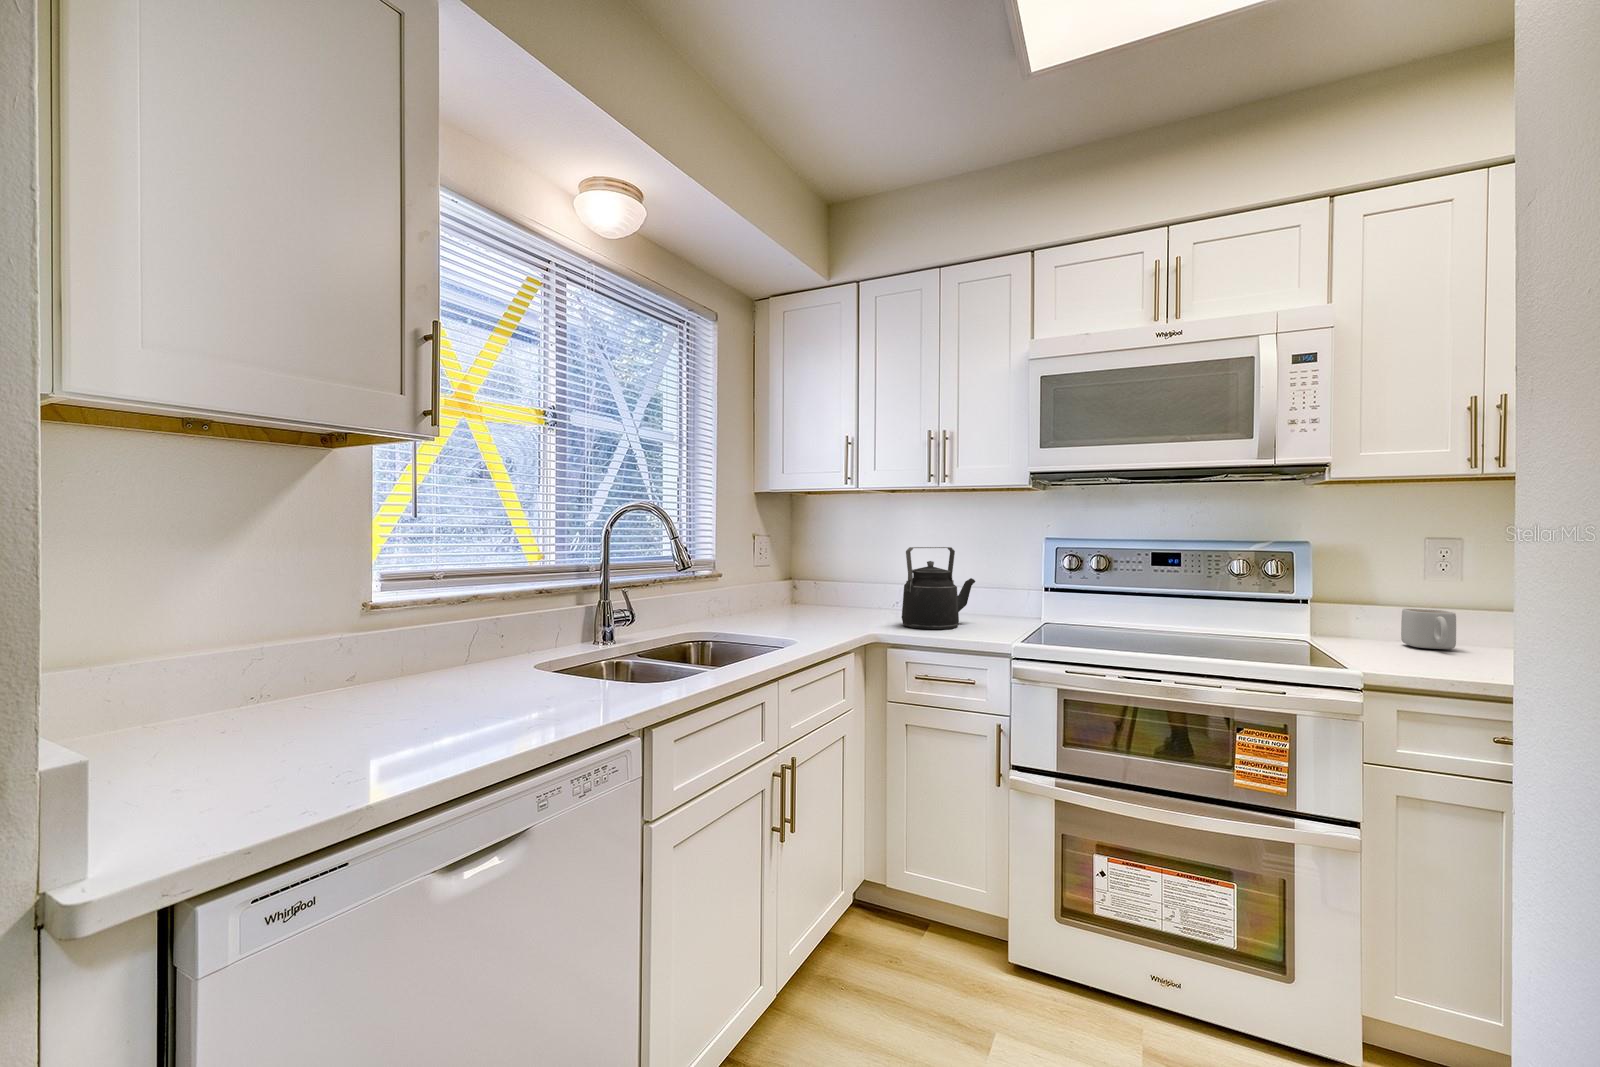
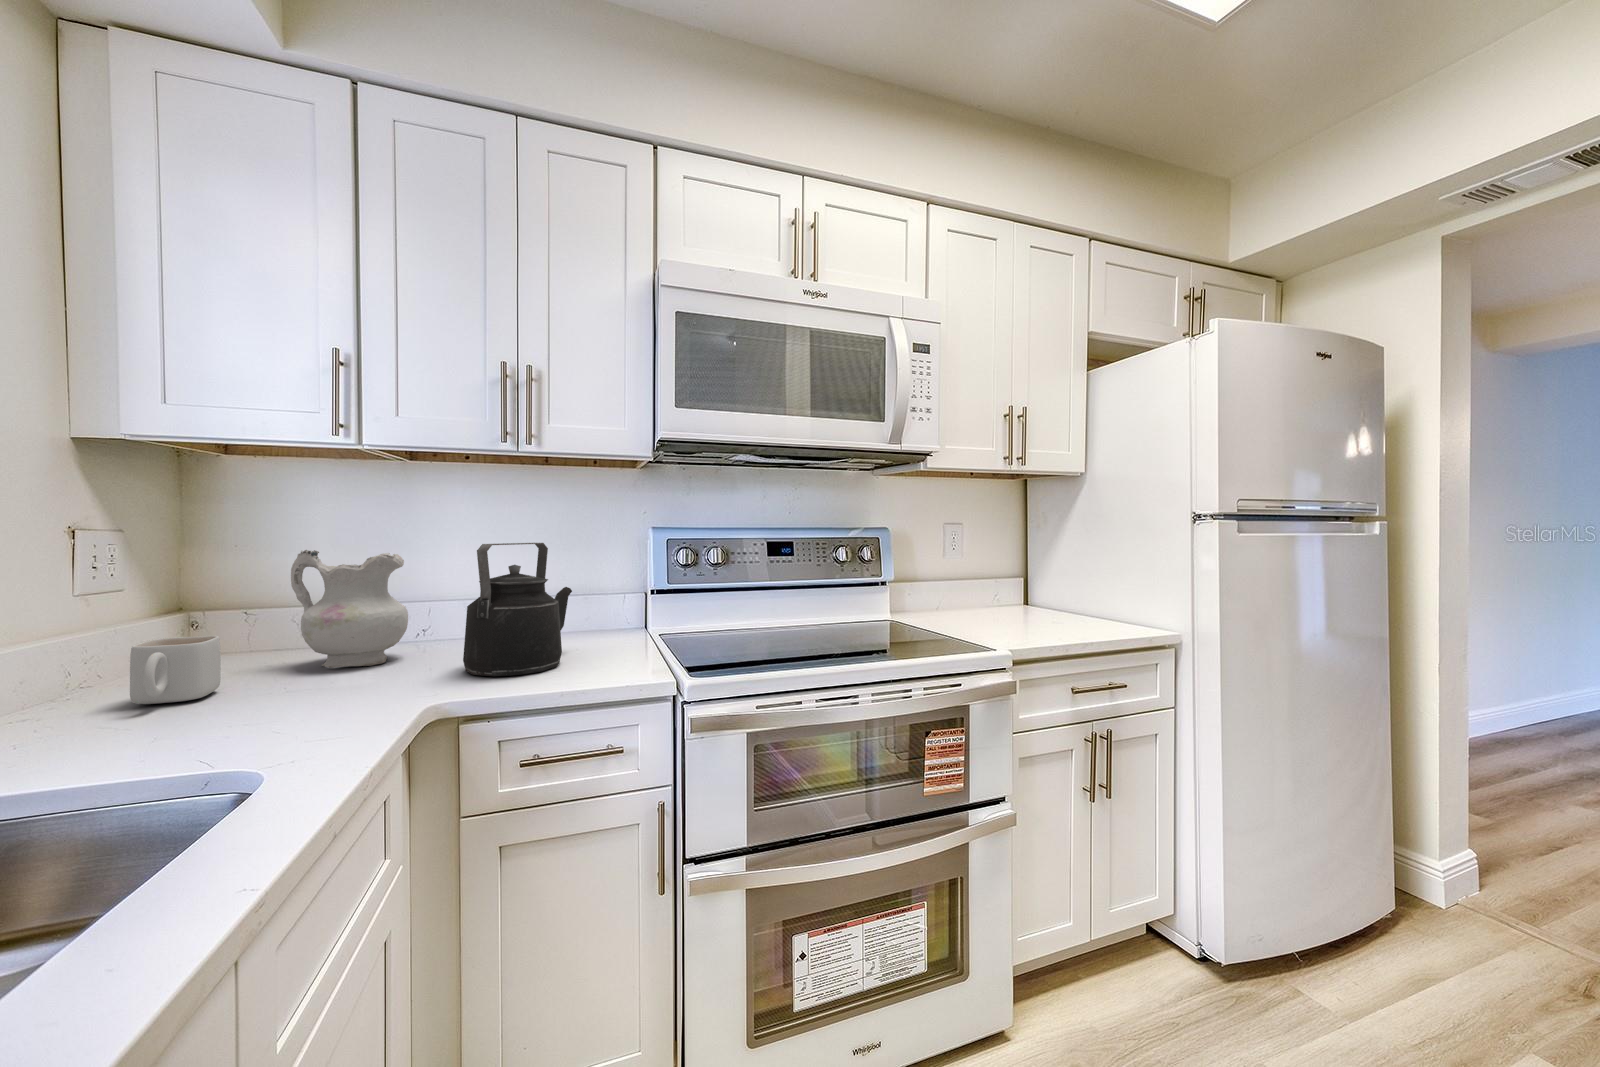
ceramic pitcher: none [833,548,886,616] -> present [291,550,408,668]
mug: present [1401,609,1456,649] -> present [130,636,221,704]

